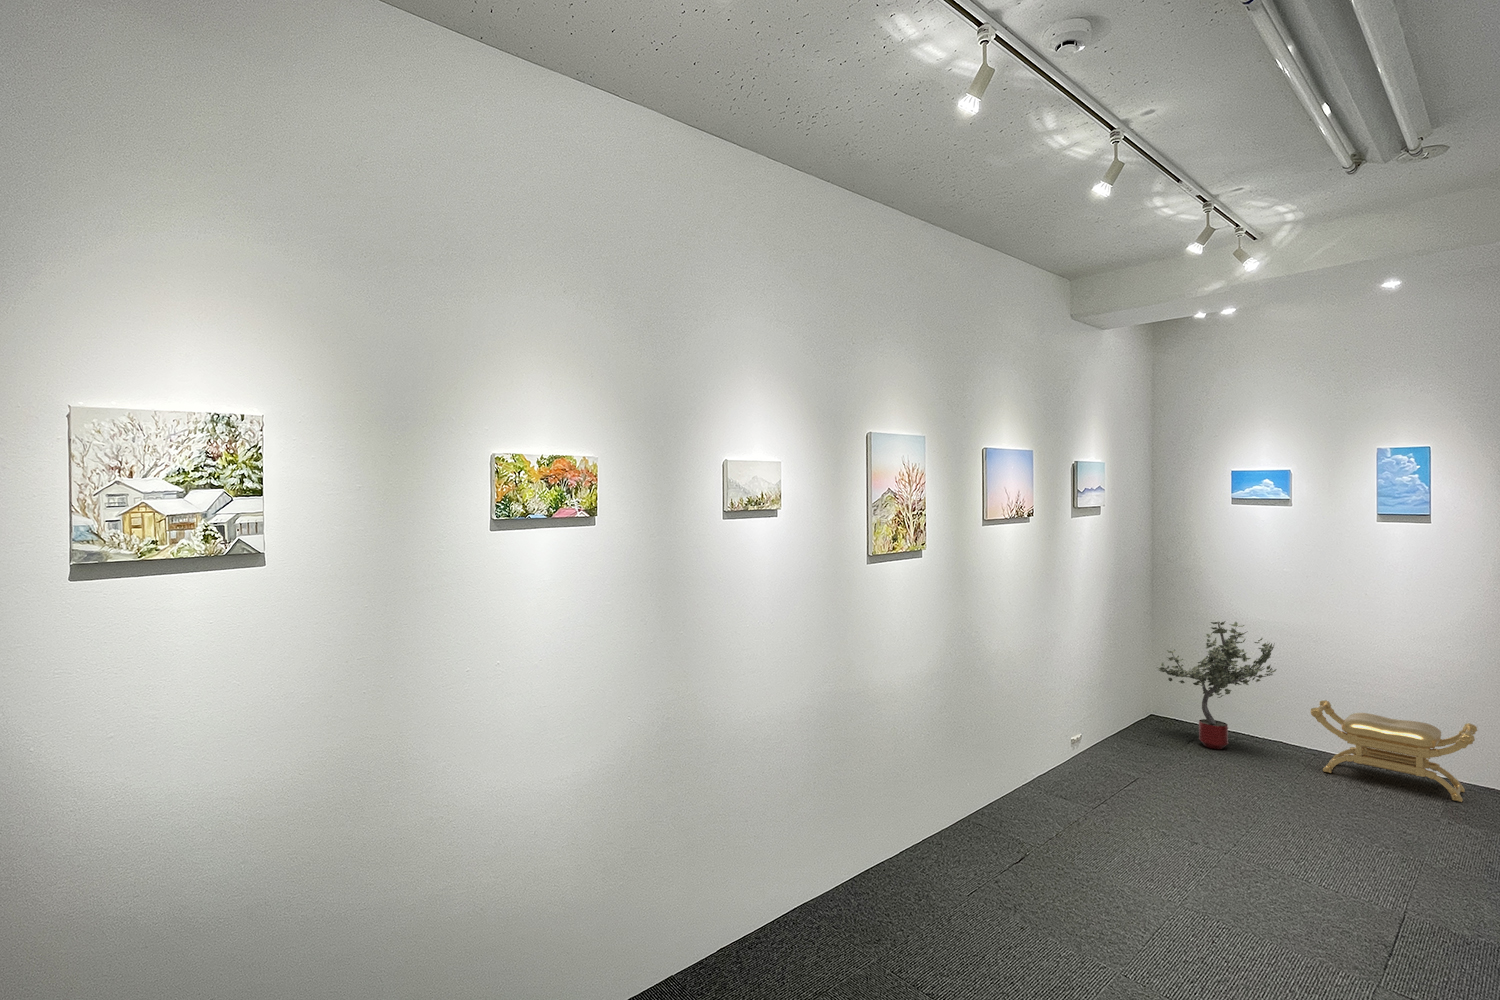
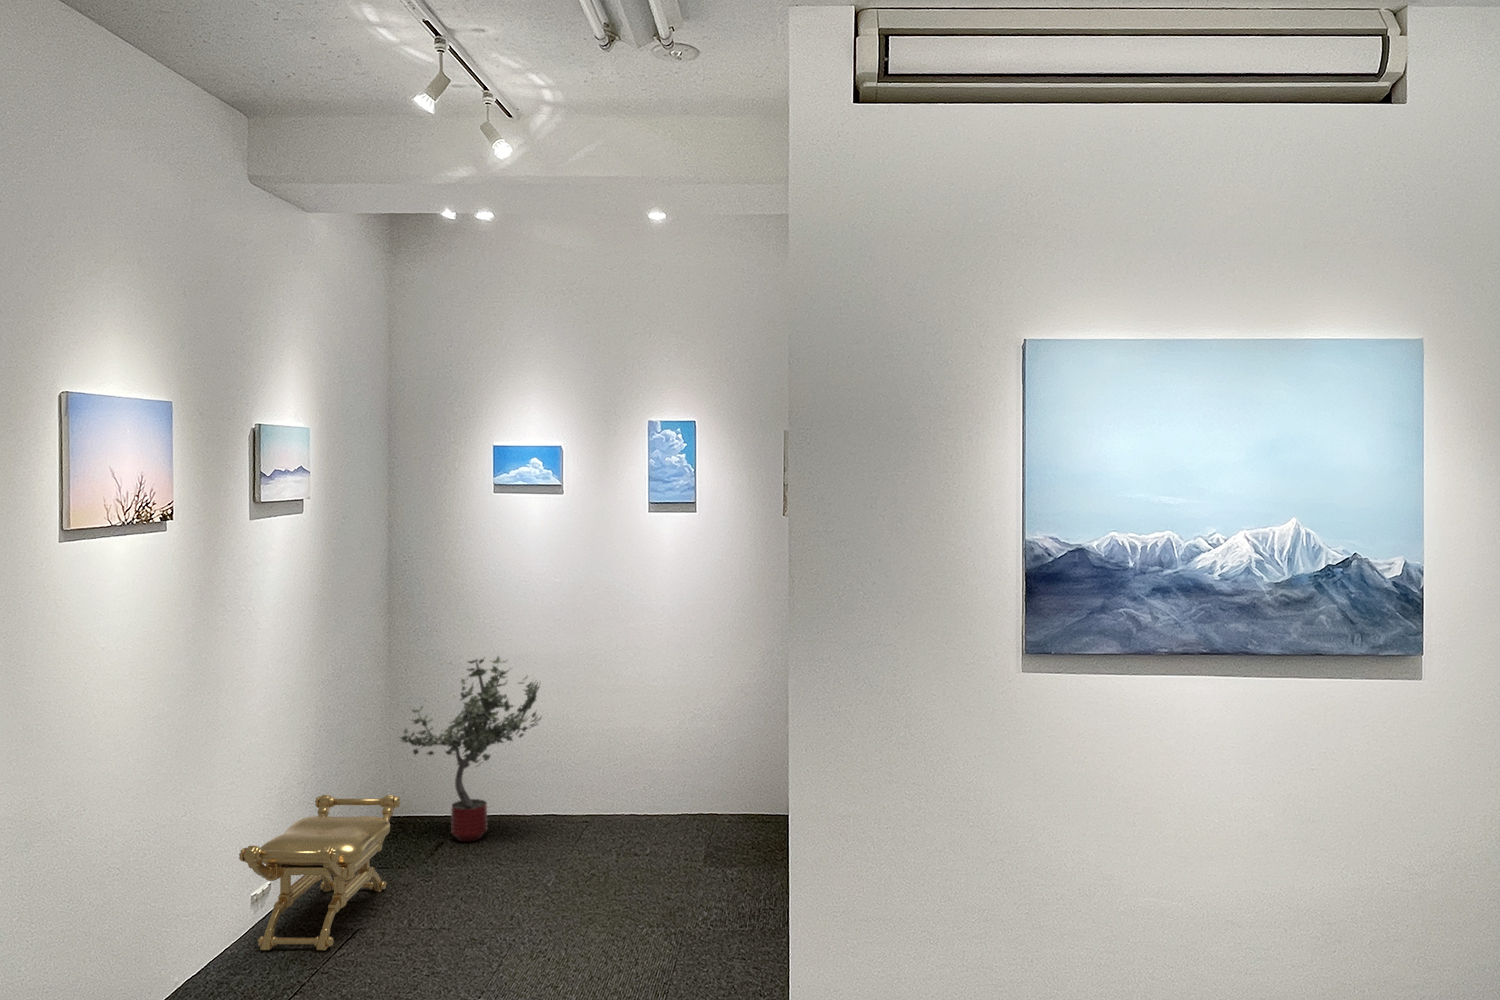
stool: present [1311,700,1477,802] -> present [239,795,400,950]

